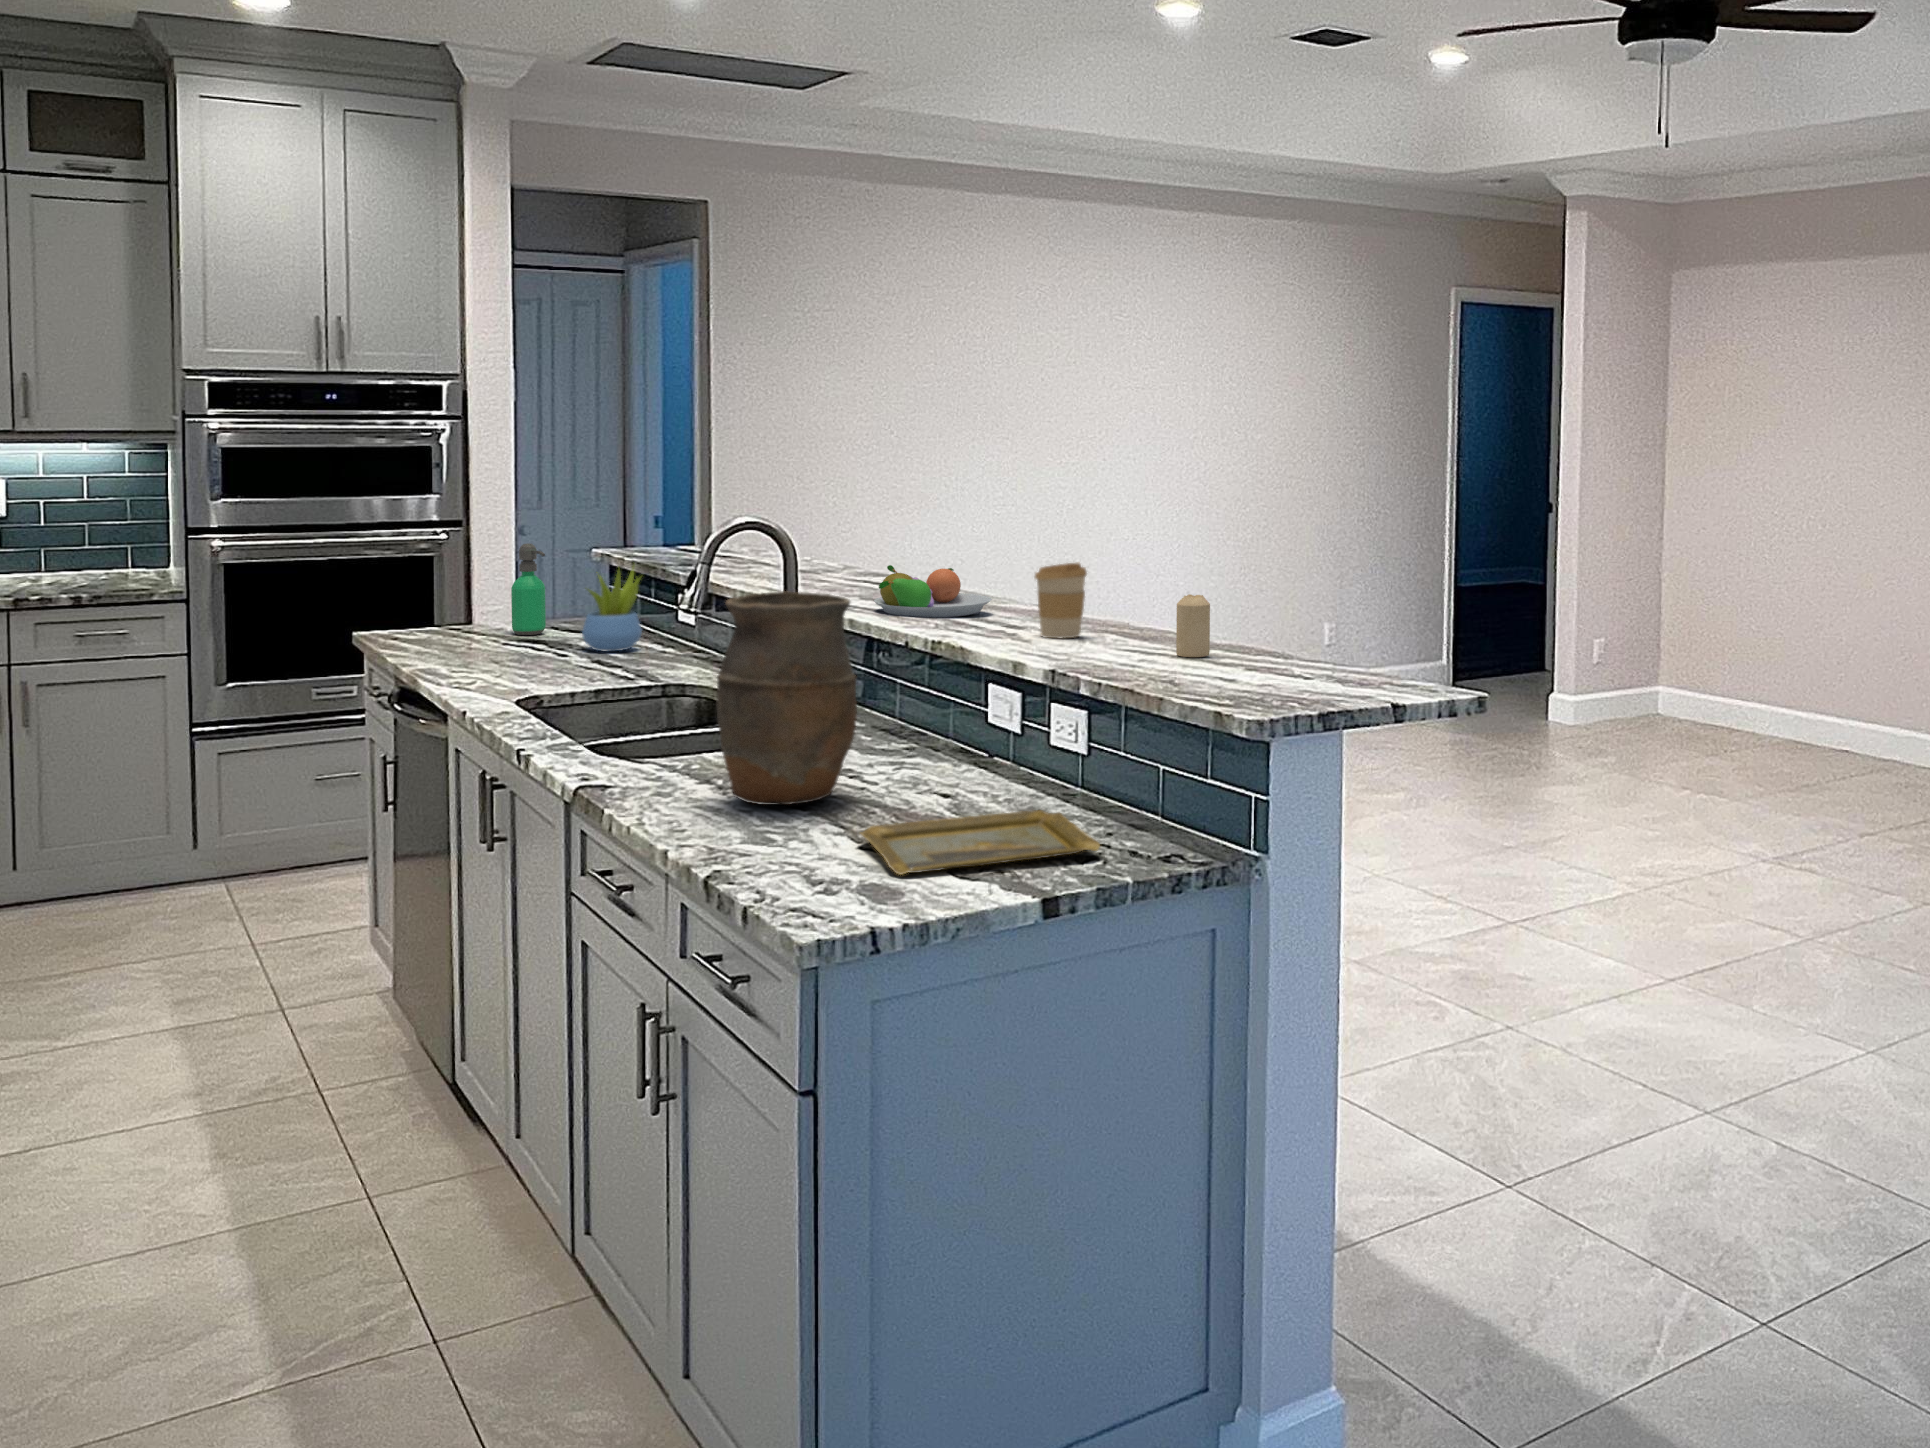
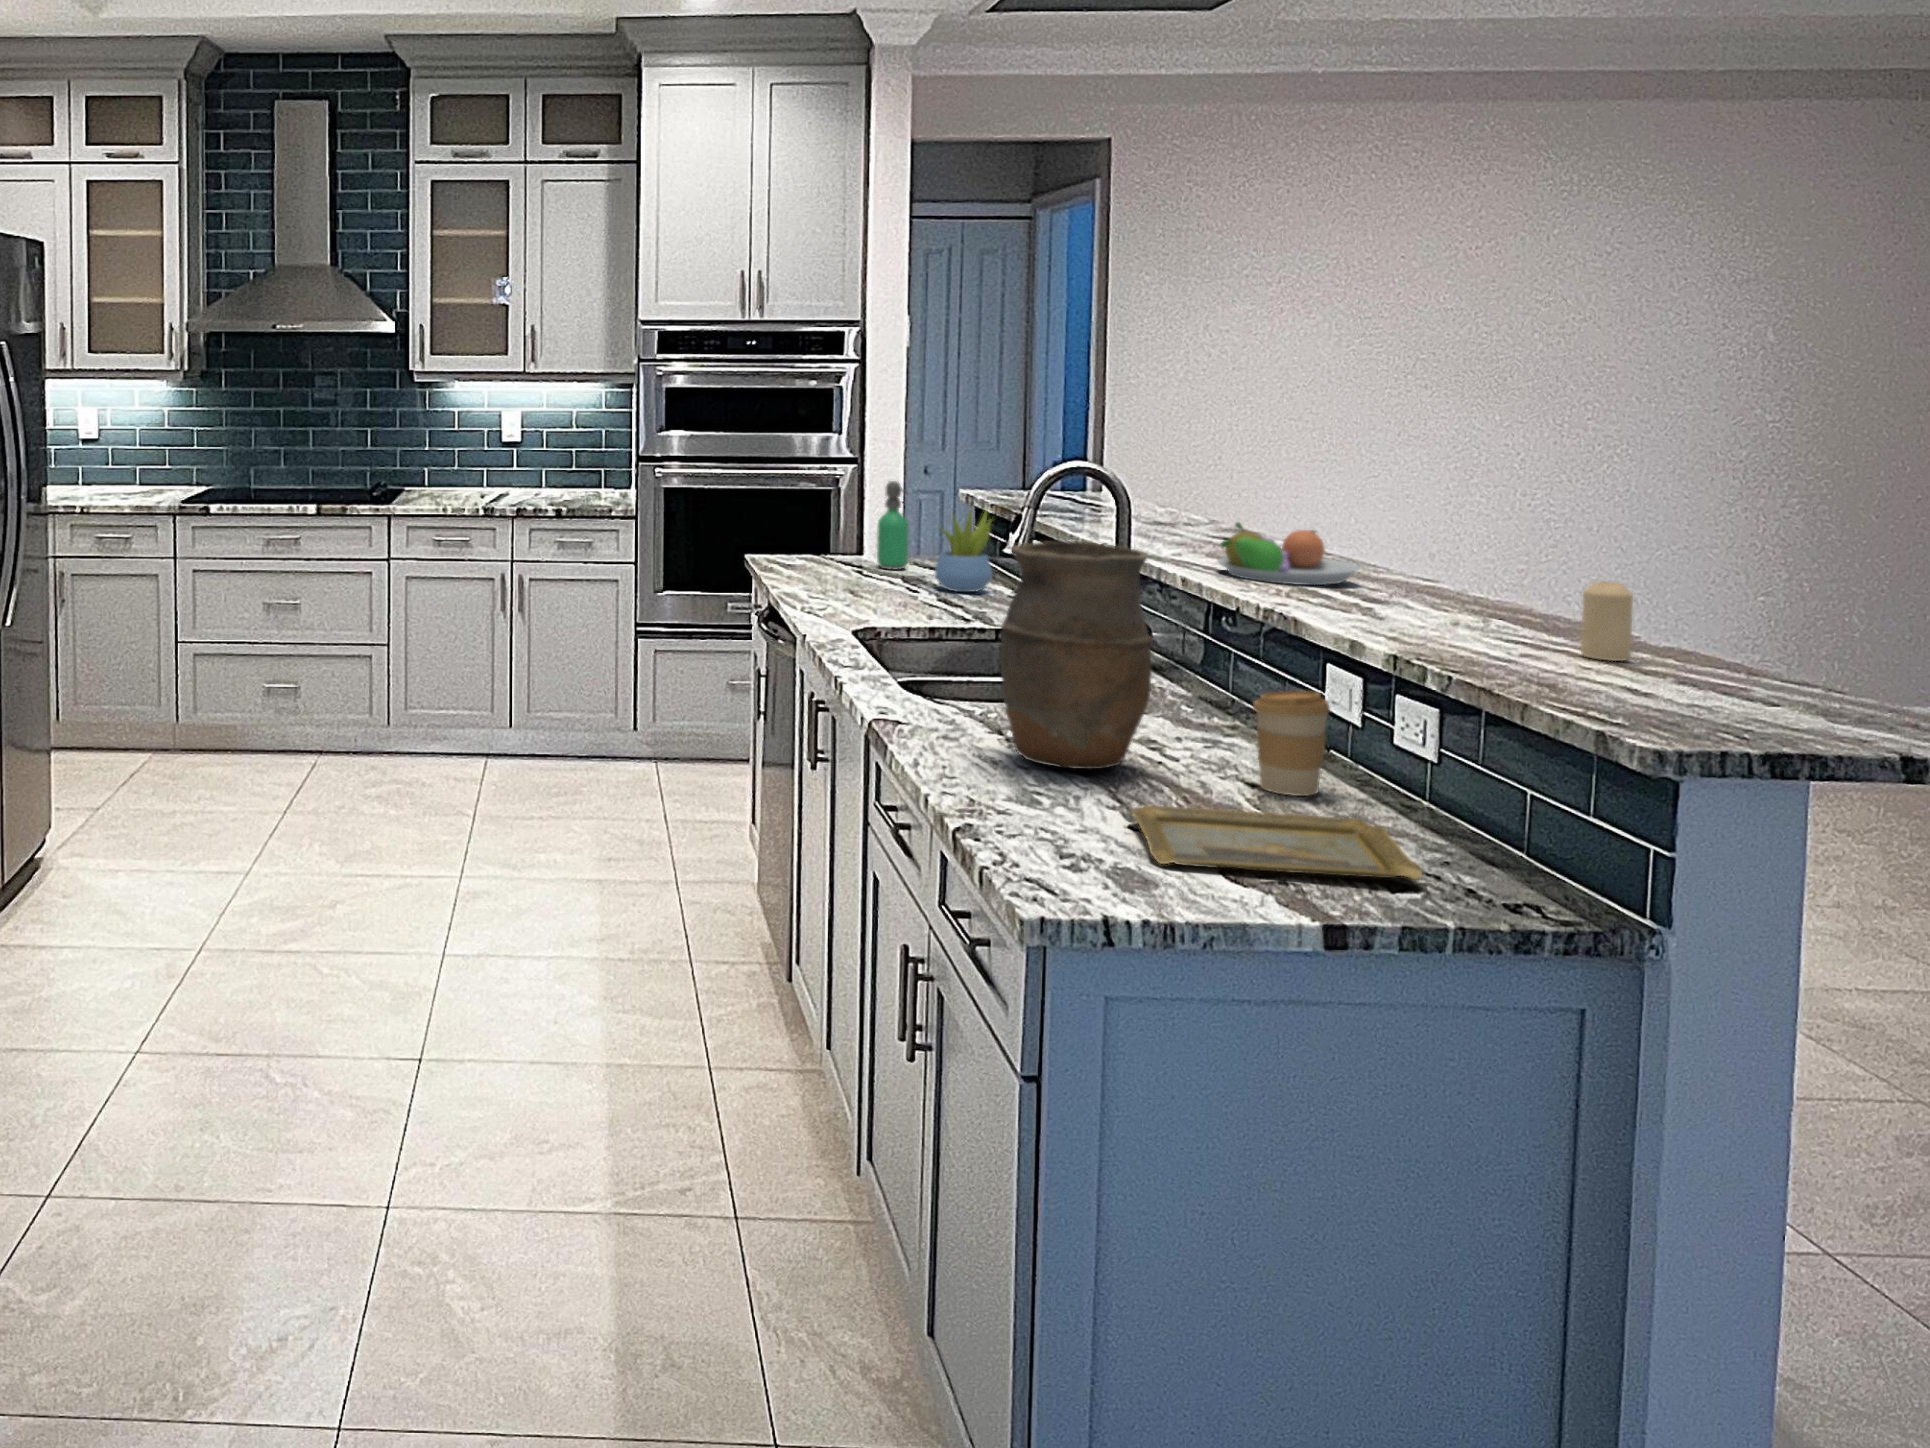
coffee cup: present [1035,563,1087,638] -> present [1253,691,1330,796]

